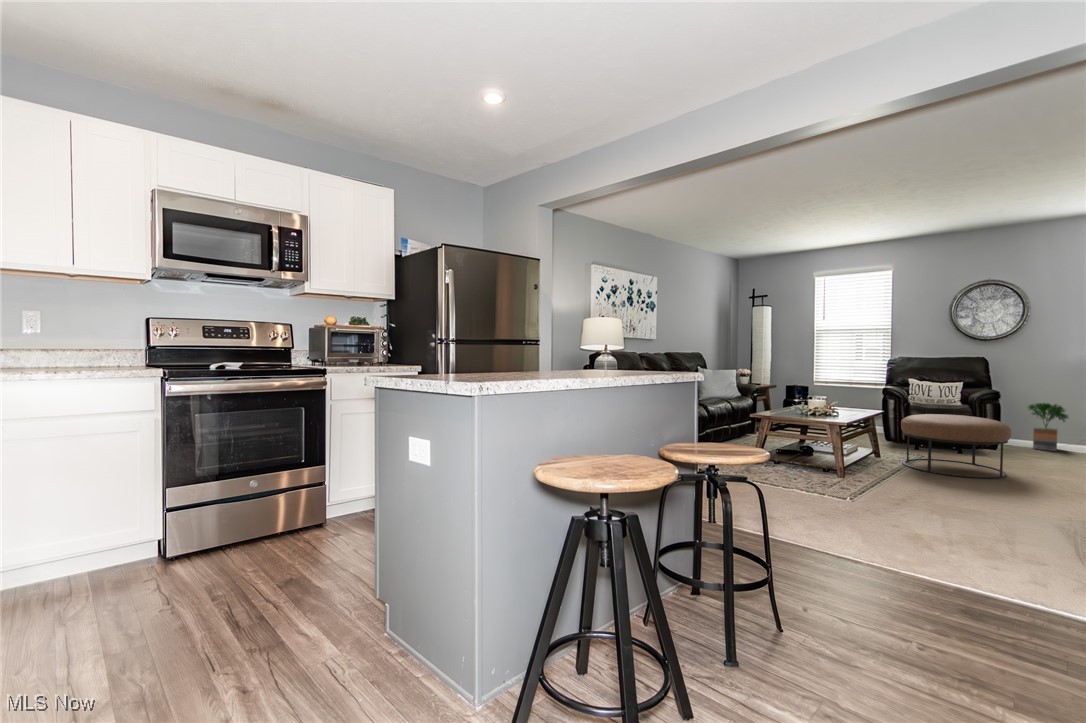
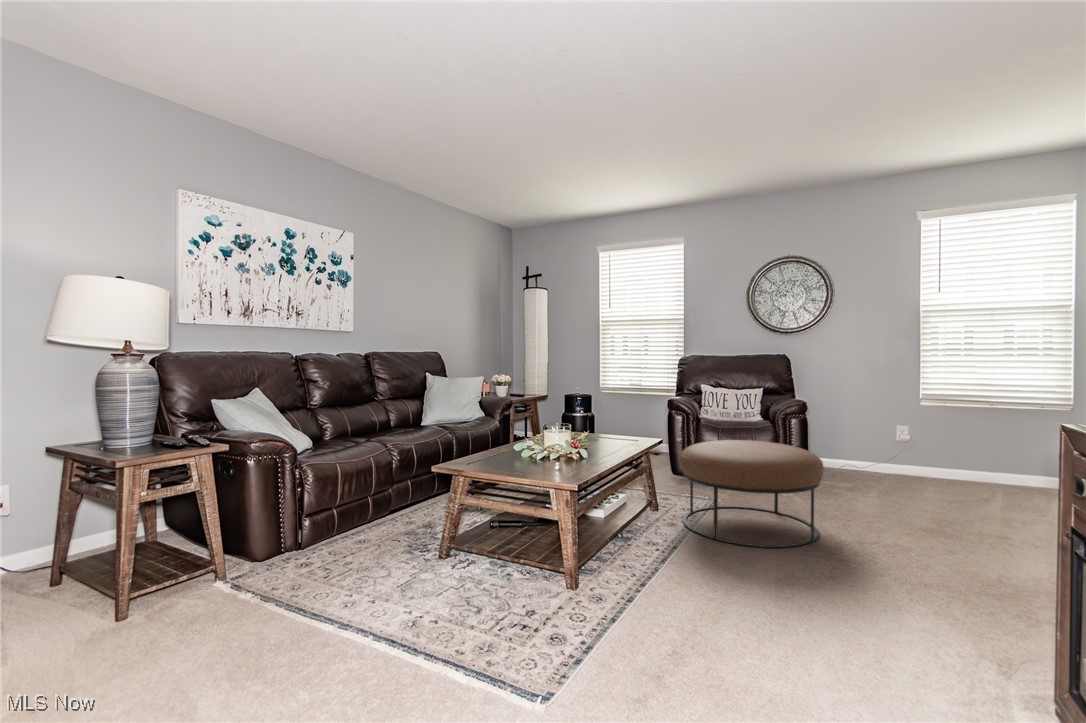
potted tree: present [1028,403,1068,451] -> none [833,413,881,476]

